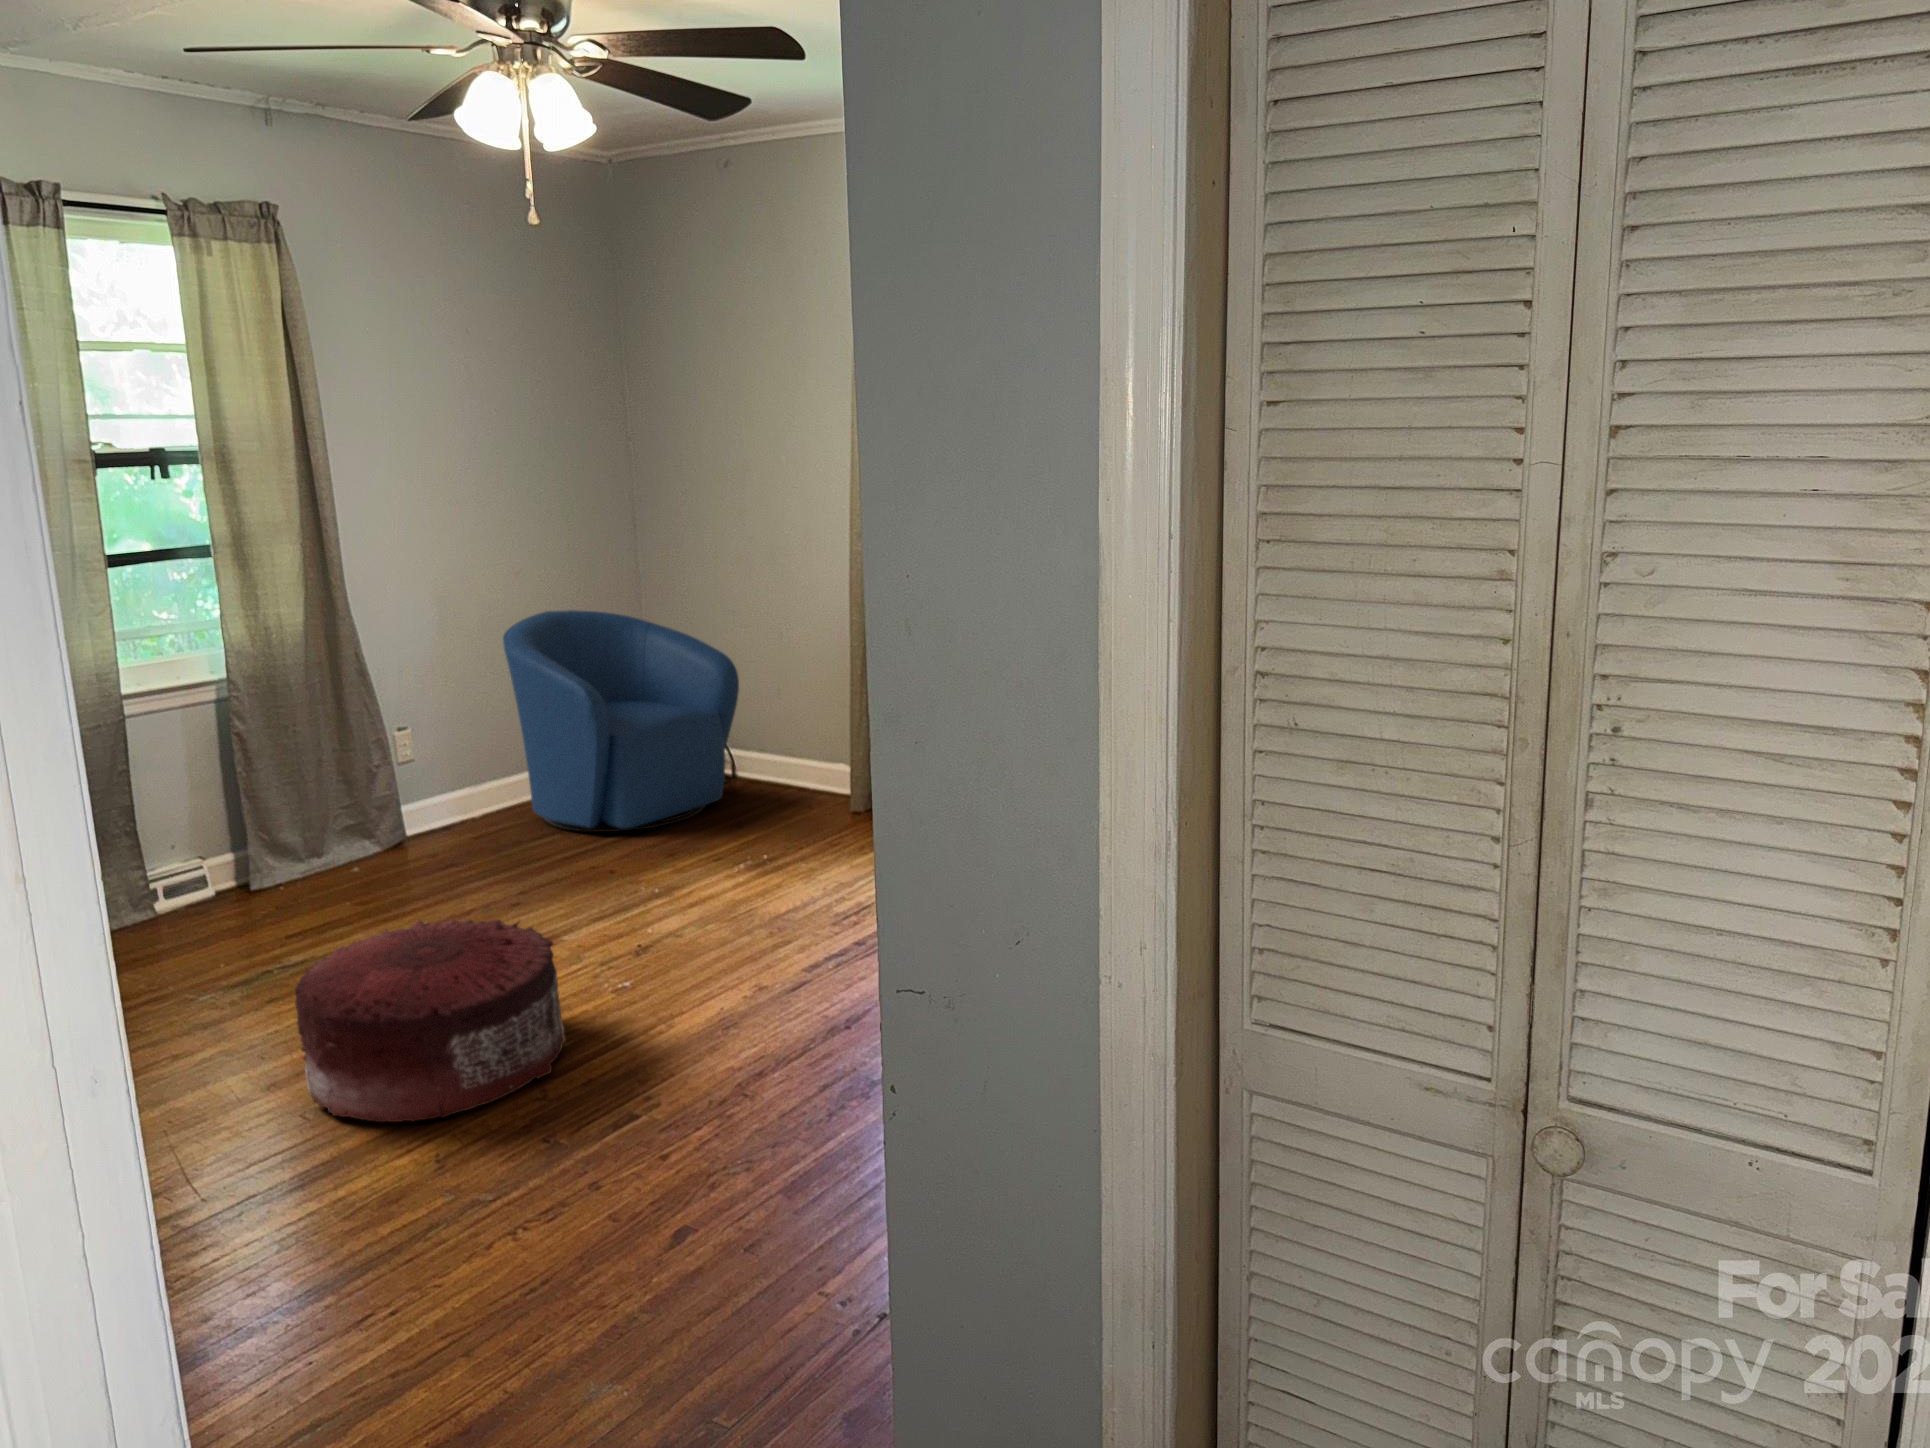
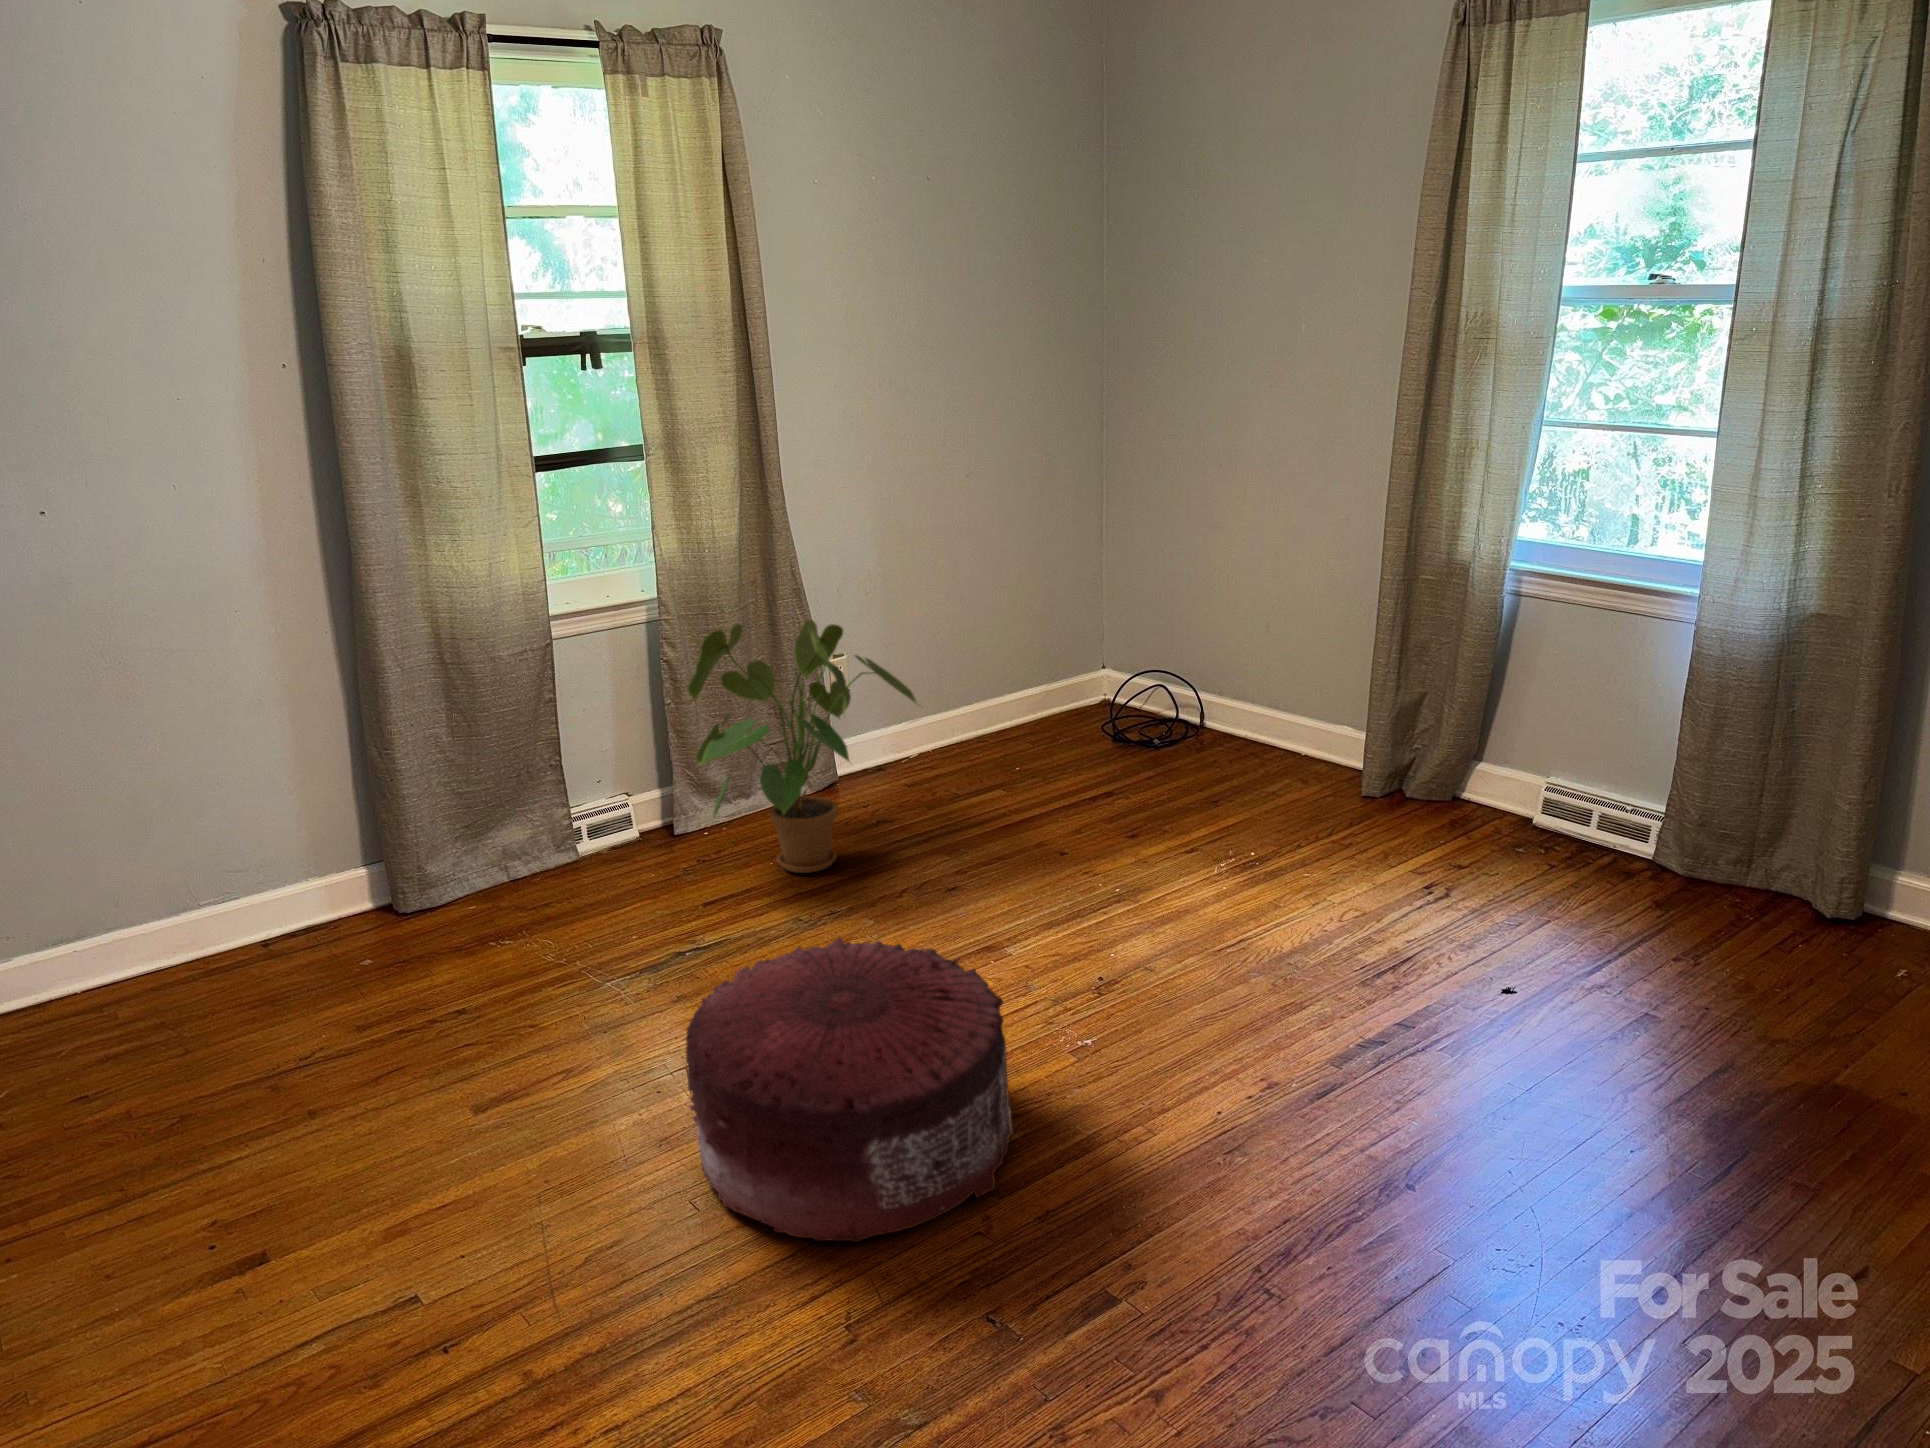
armchair: present [503,610,739,832] -> none [947,519,1222,793]
house plant: none [263,696,486,908] -> present [688,620,916,873]

